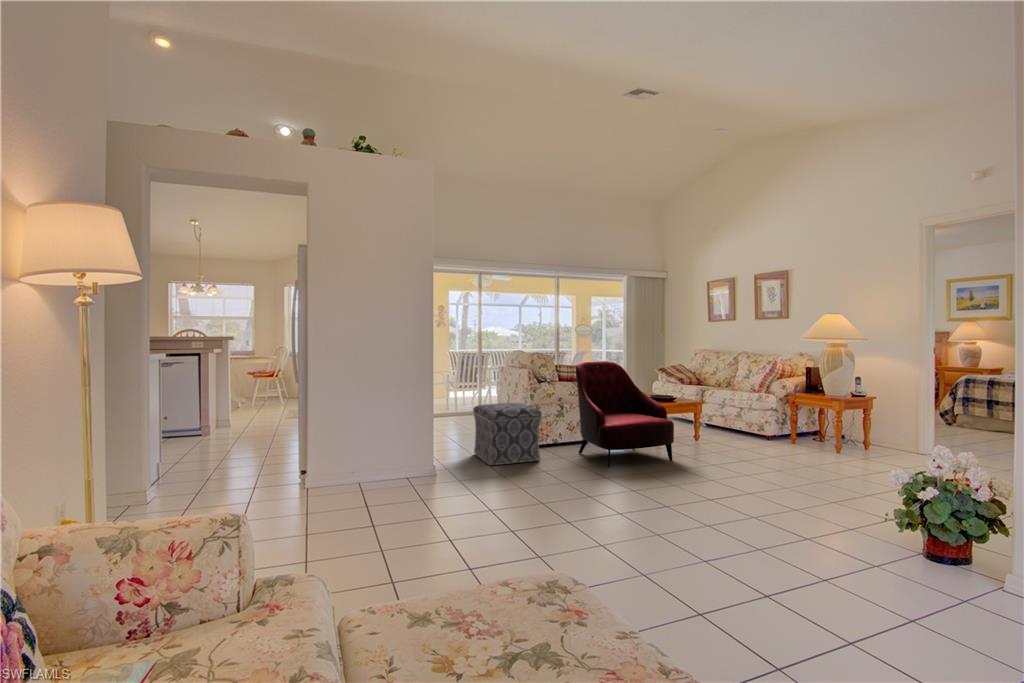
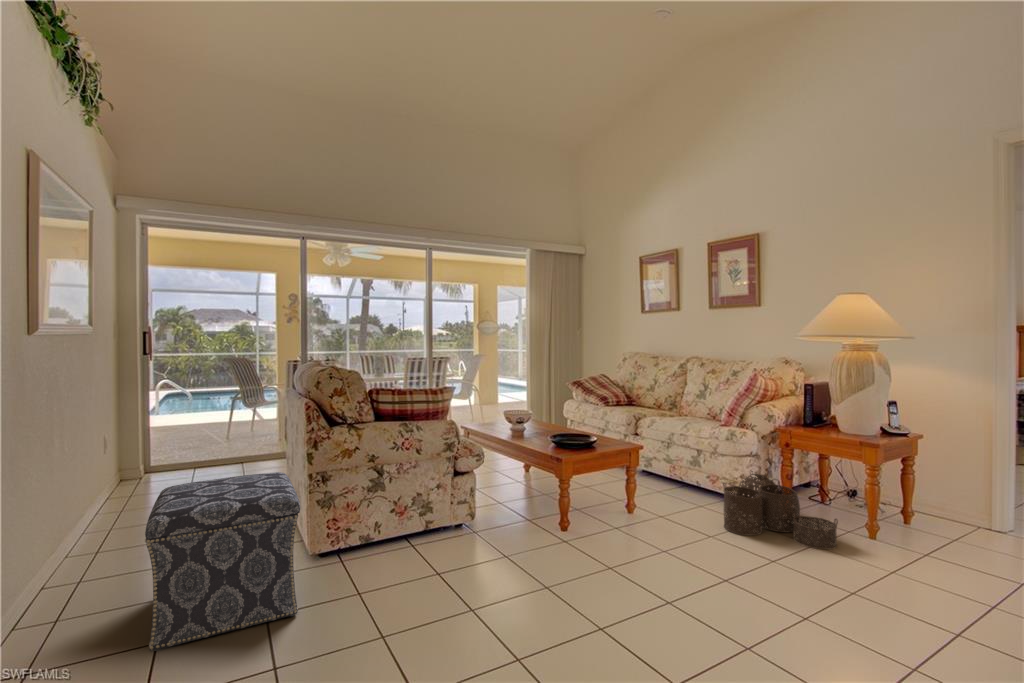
armchair: present [576,361,674,468] -> none [401,380,589,636]
woven basket: none [751,419,815,456] -> present [723,471,838,549]

